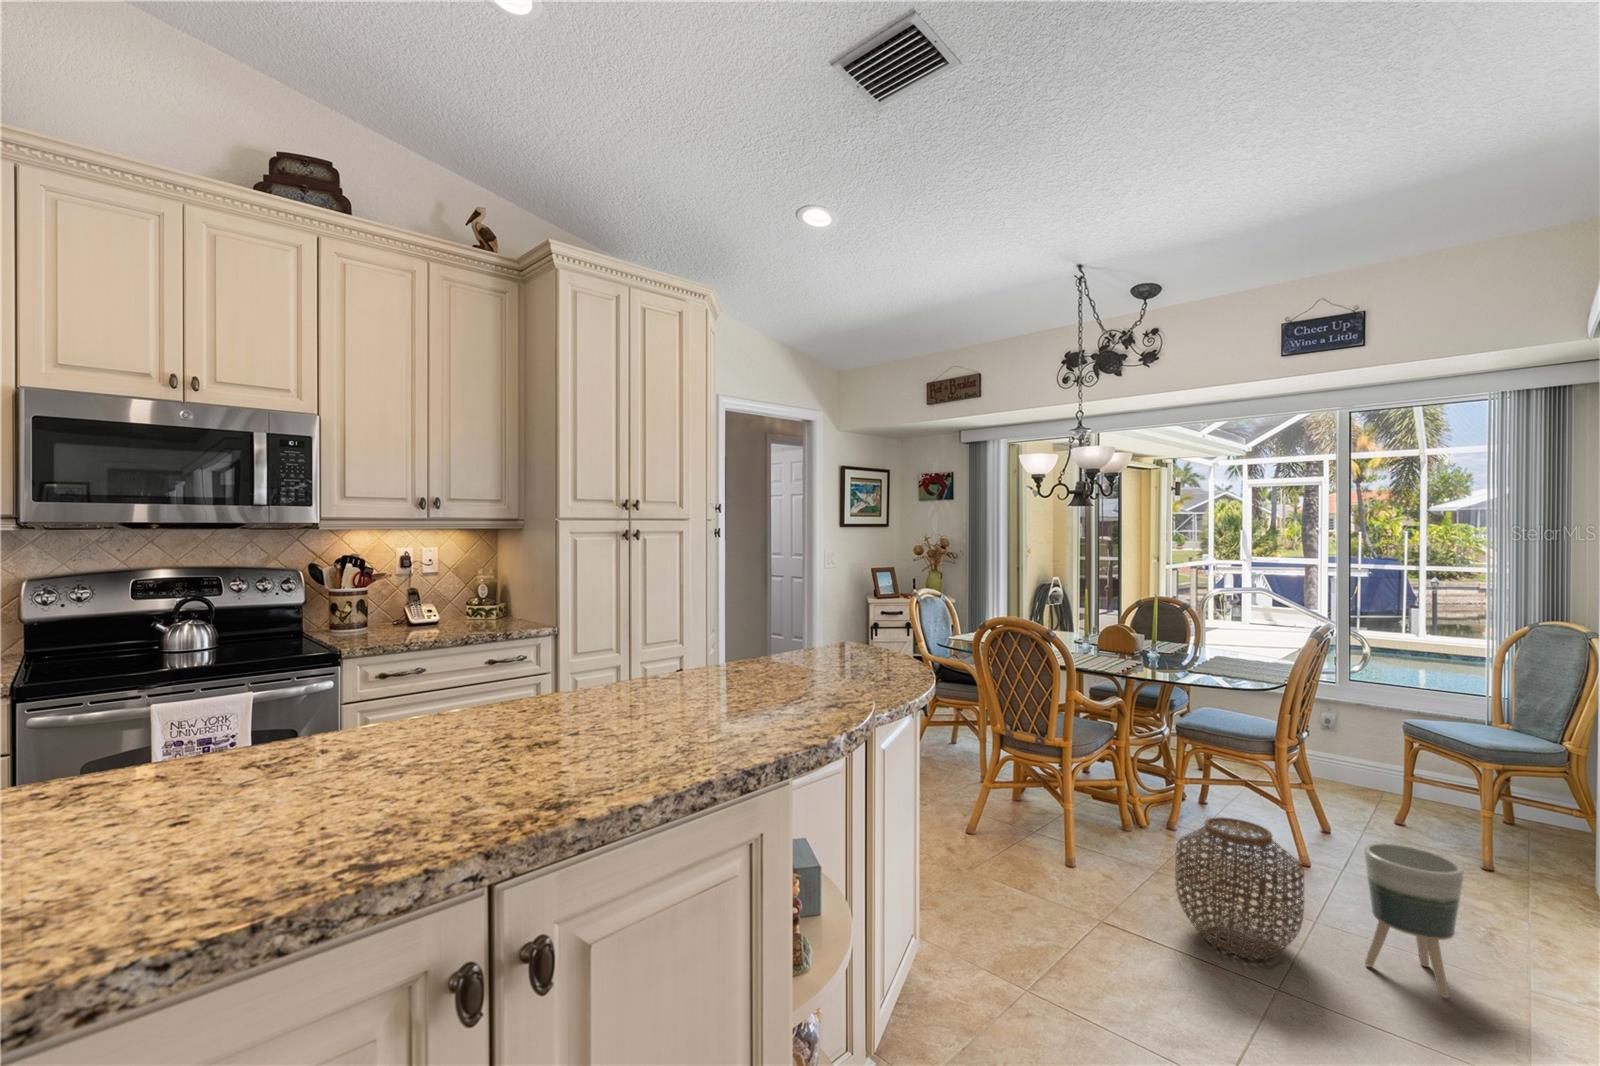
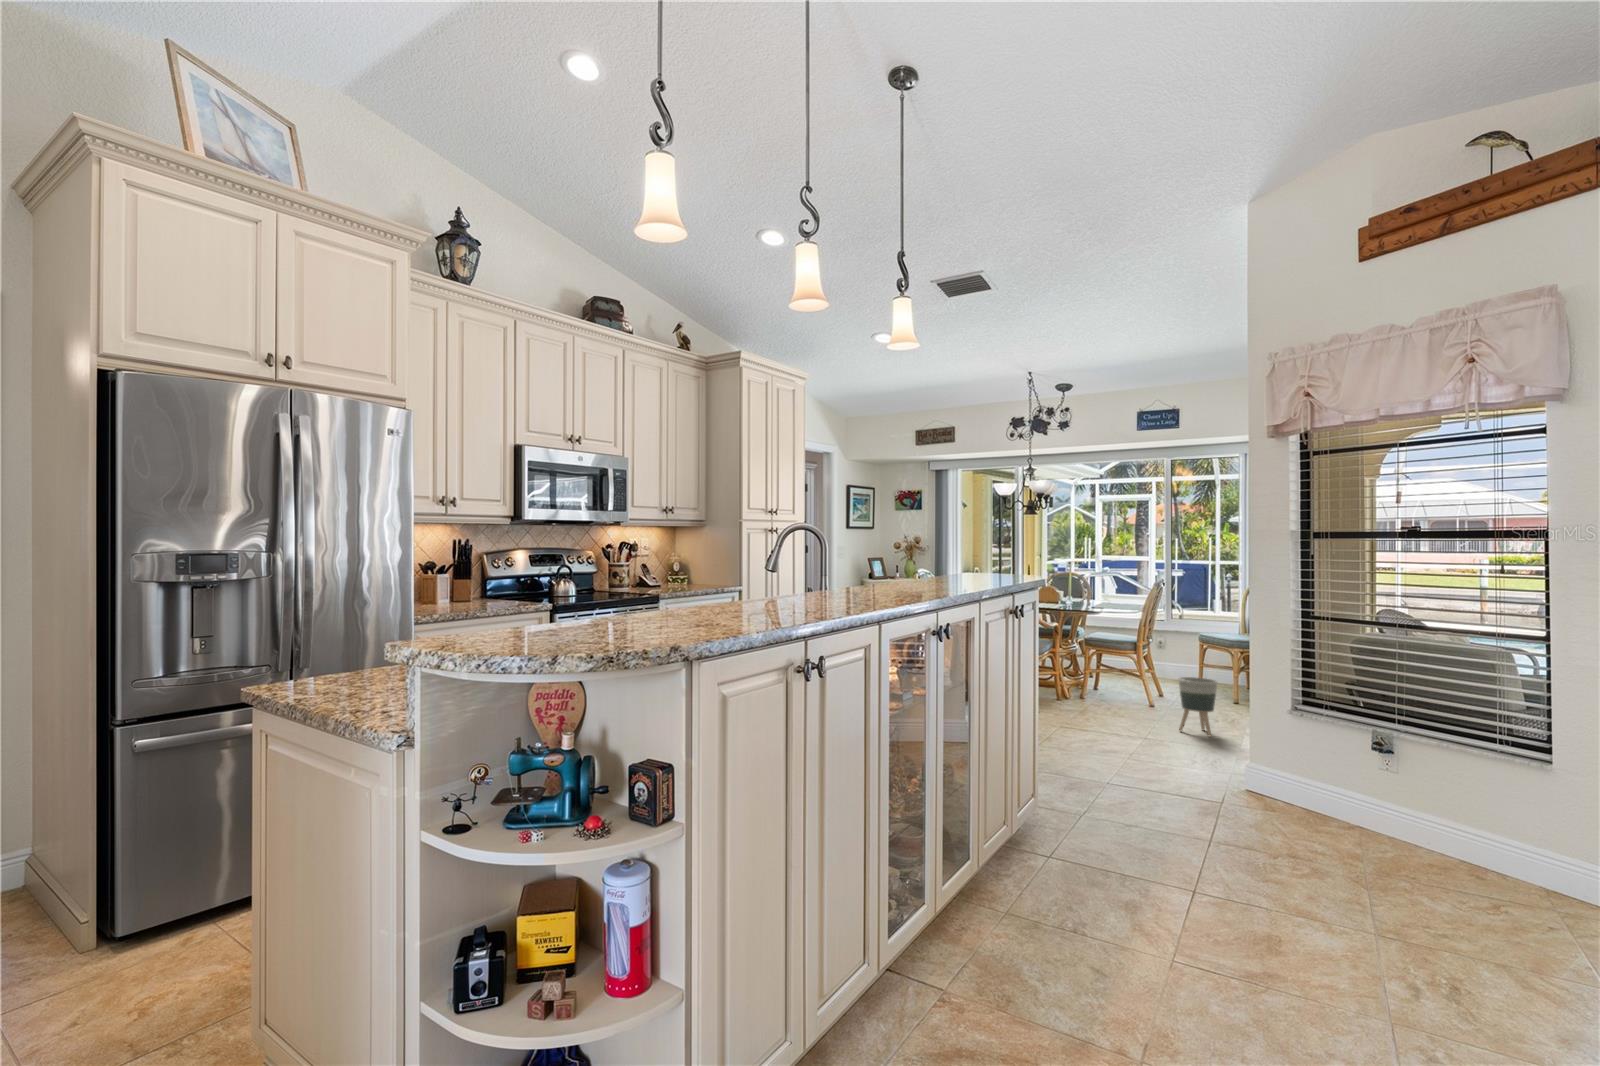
woven basket: present [1175,817,1304,959] -> none [1096,672,1154,732]

